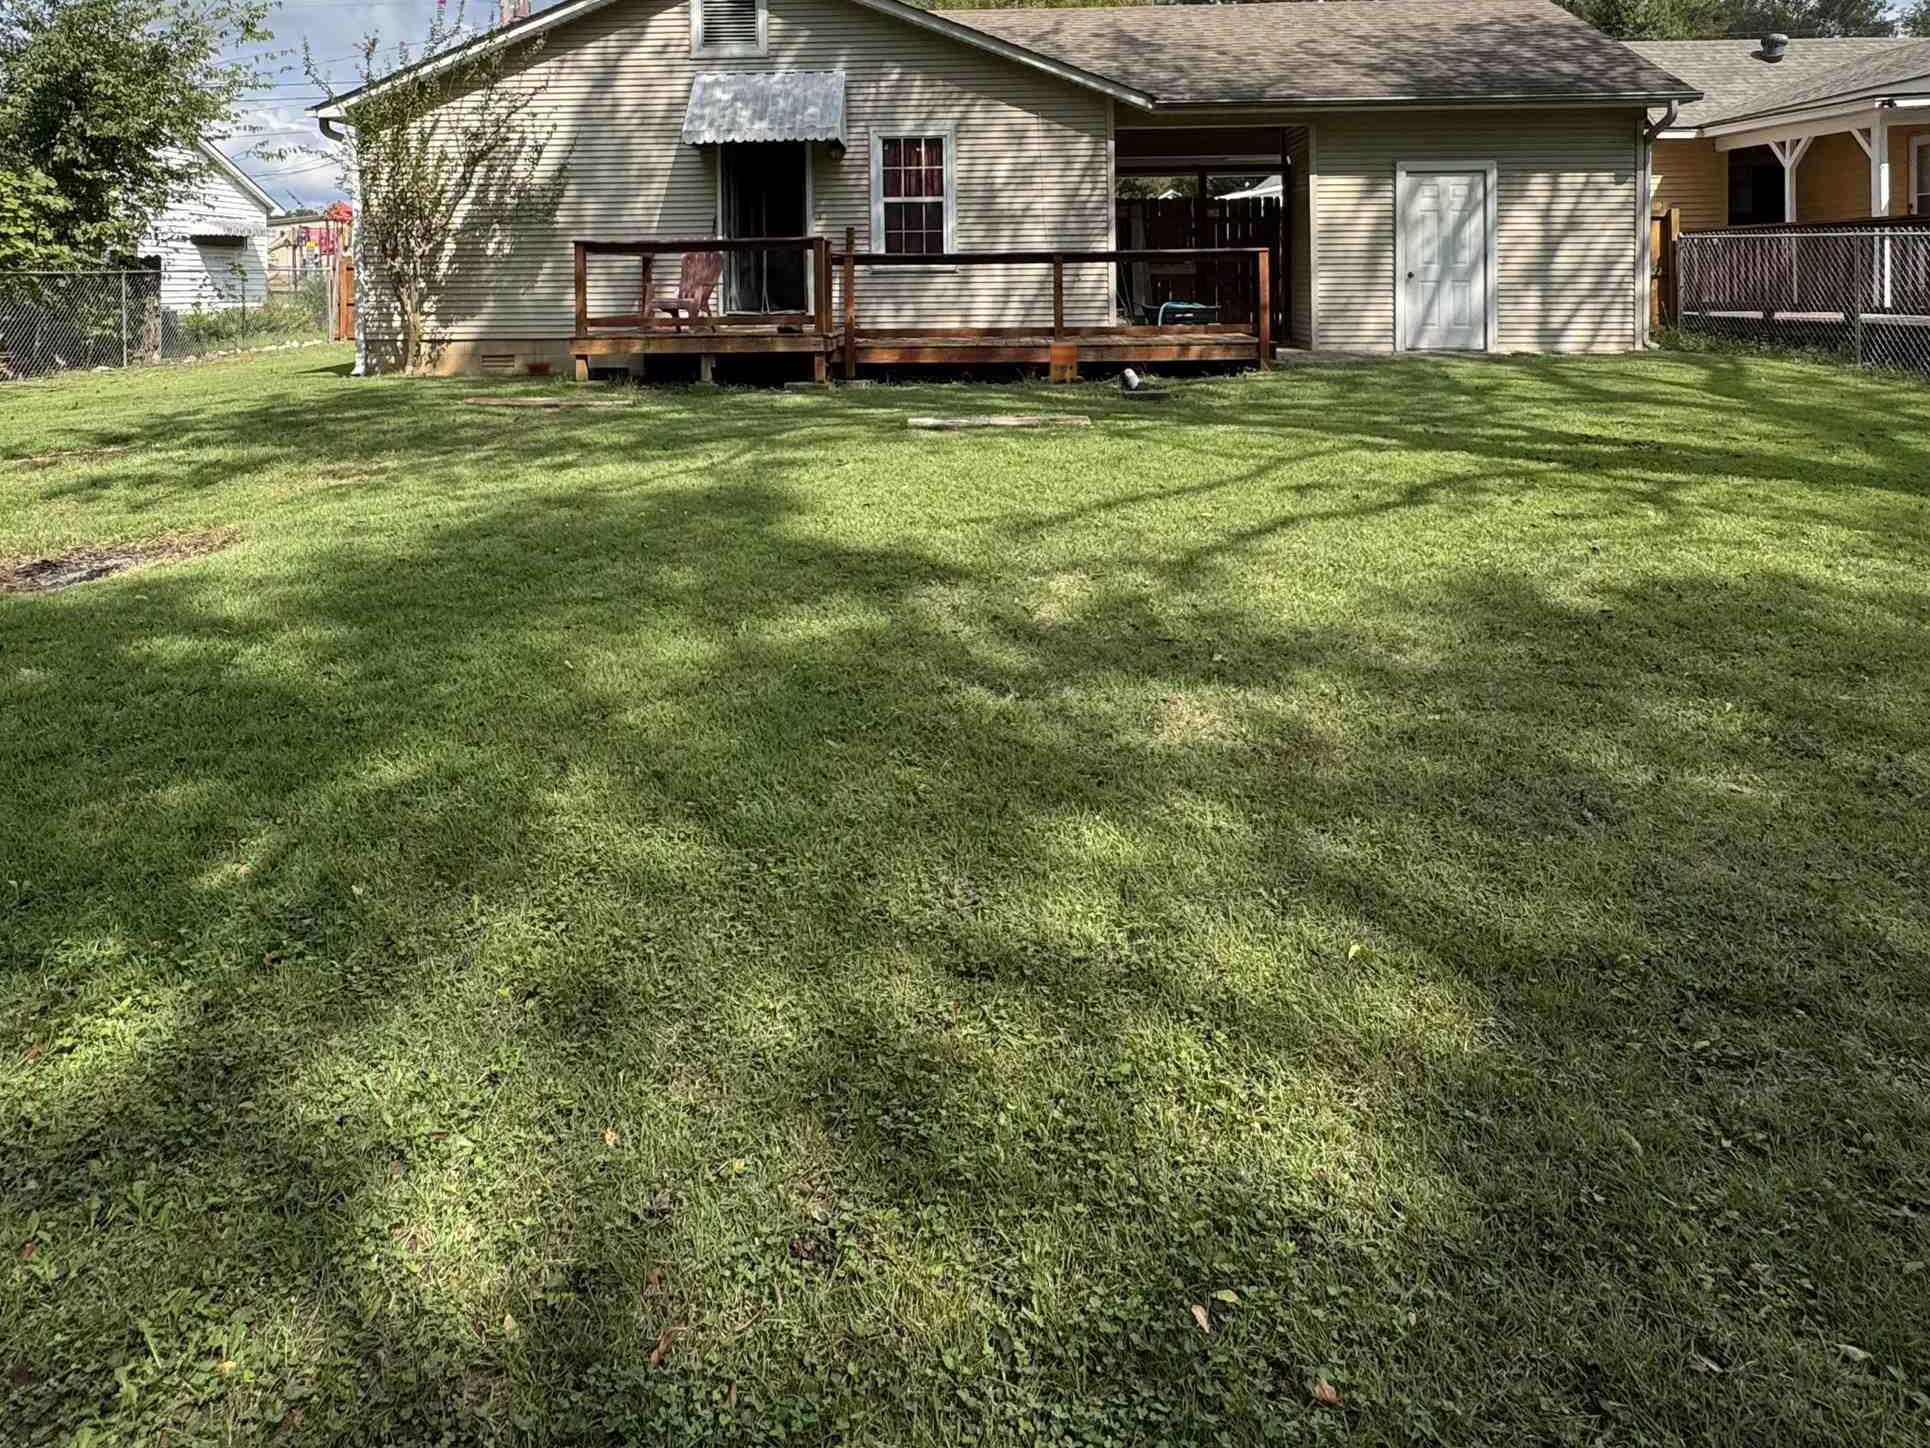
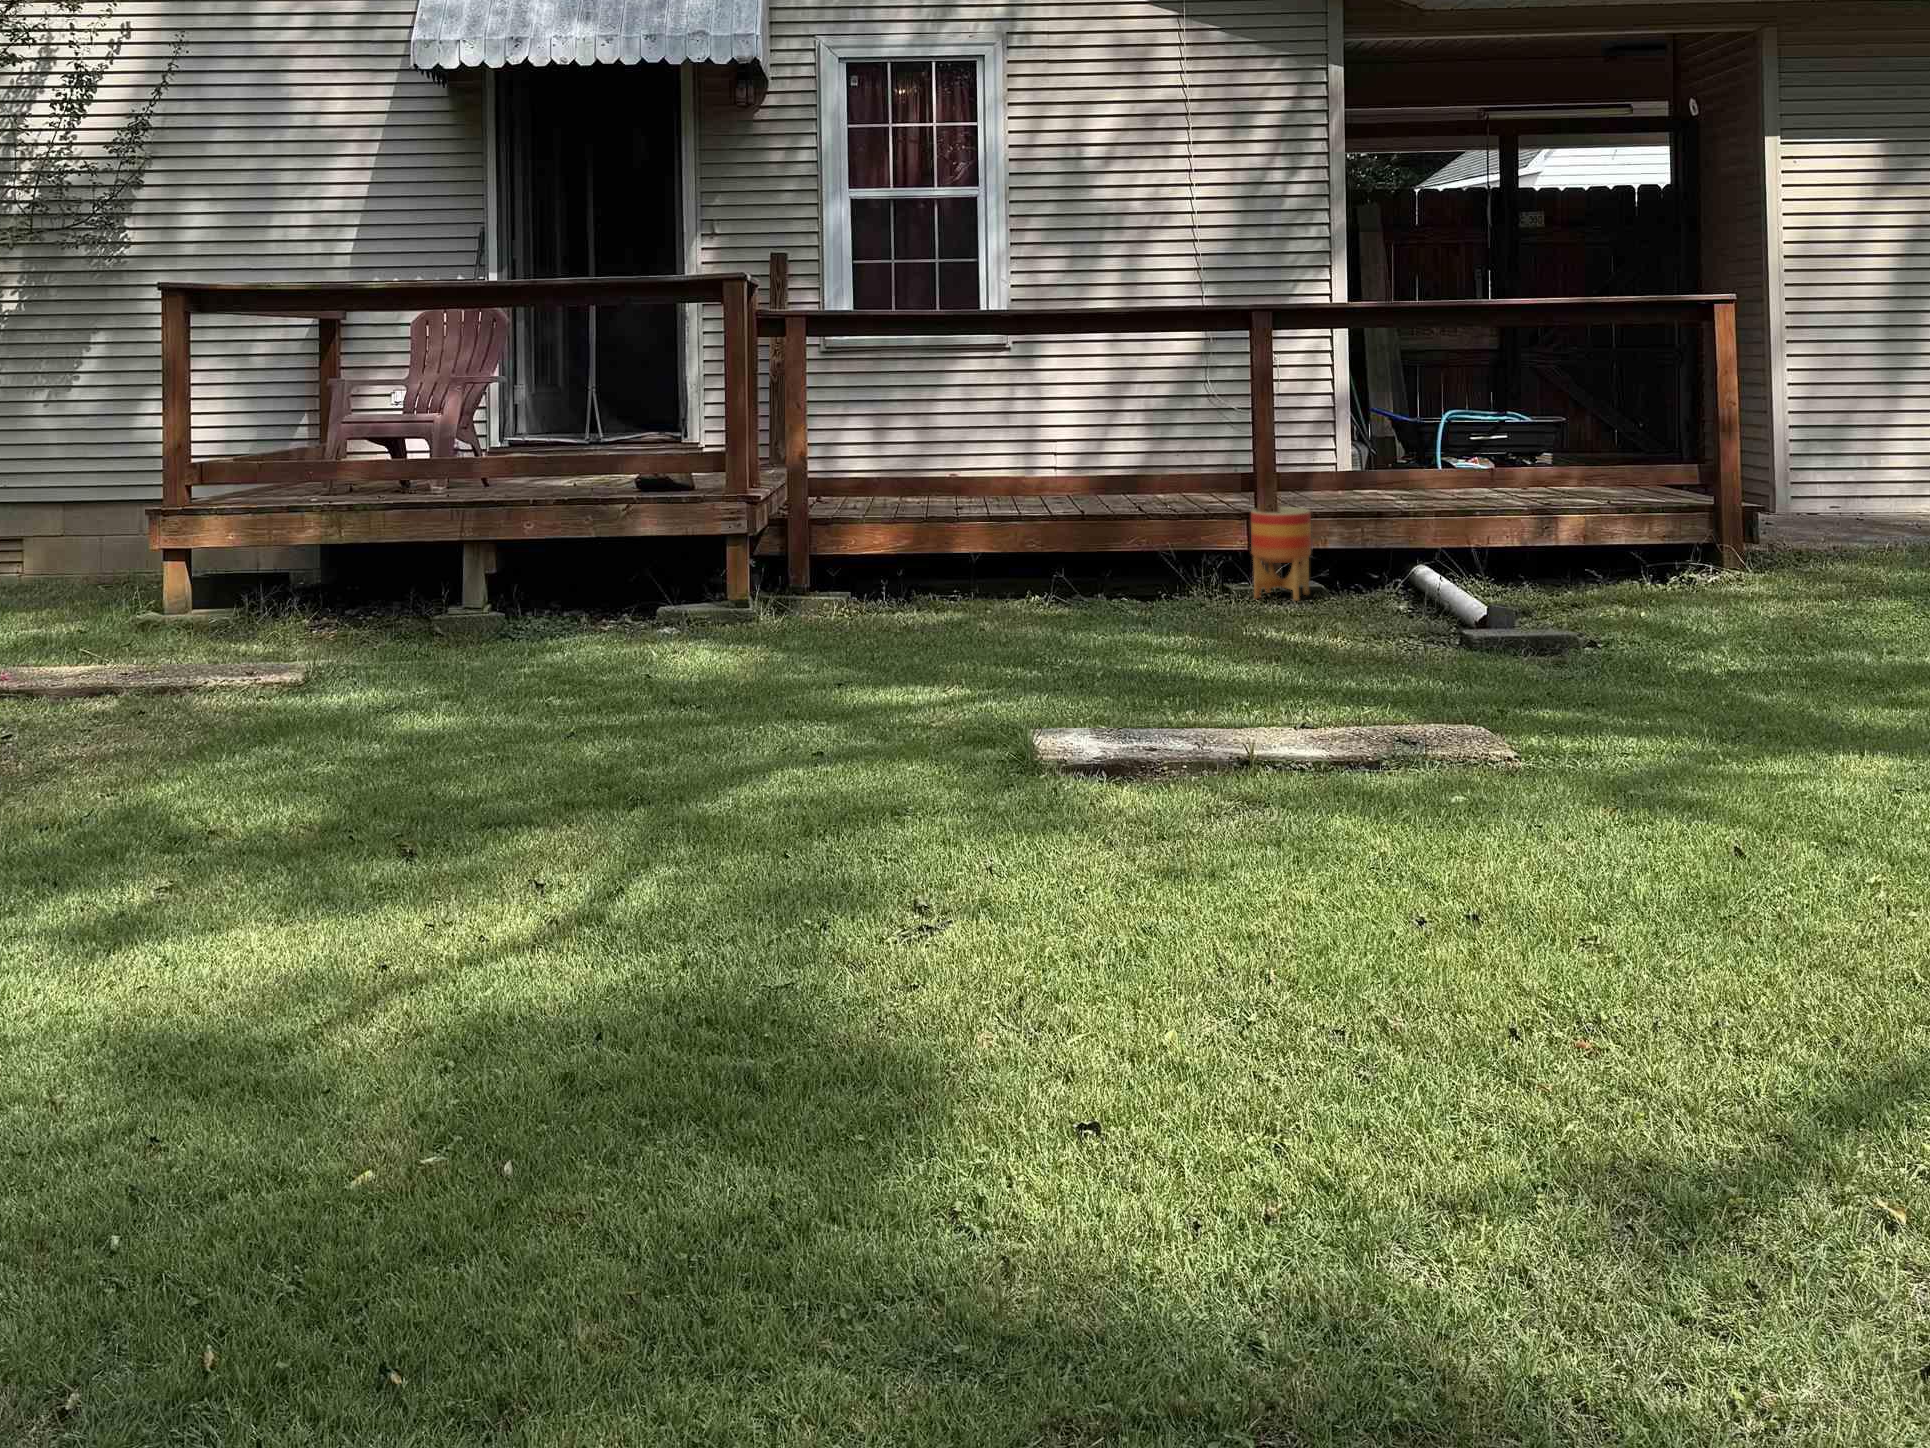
basket: present [524,343,552,375] -> none [38,513,115,588]

